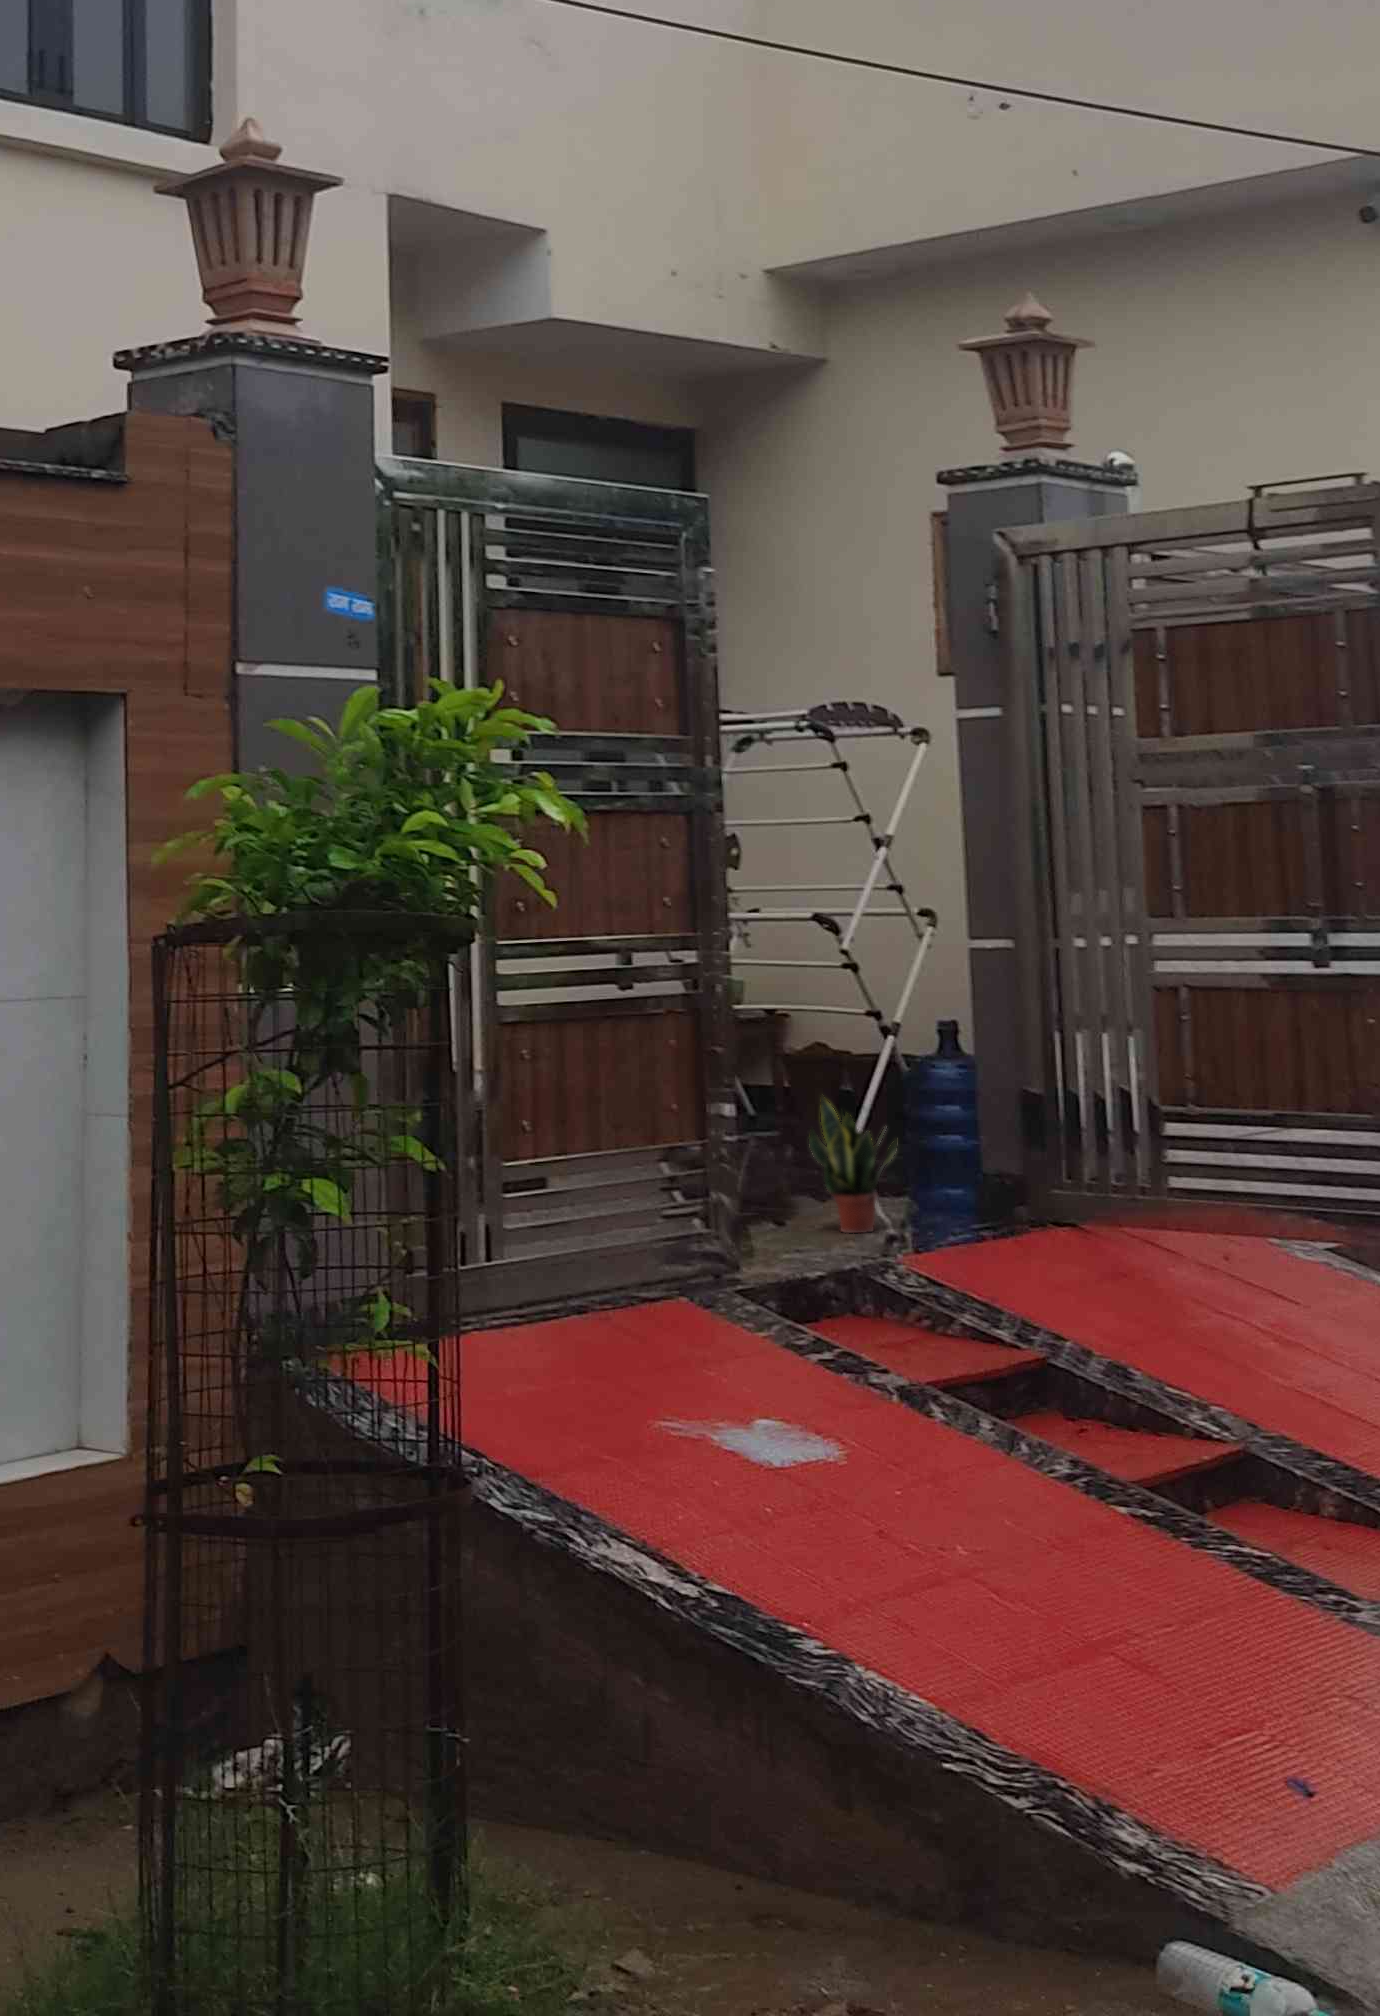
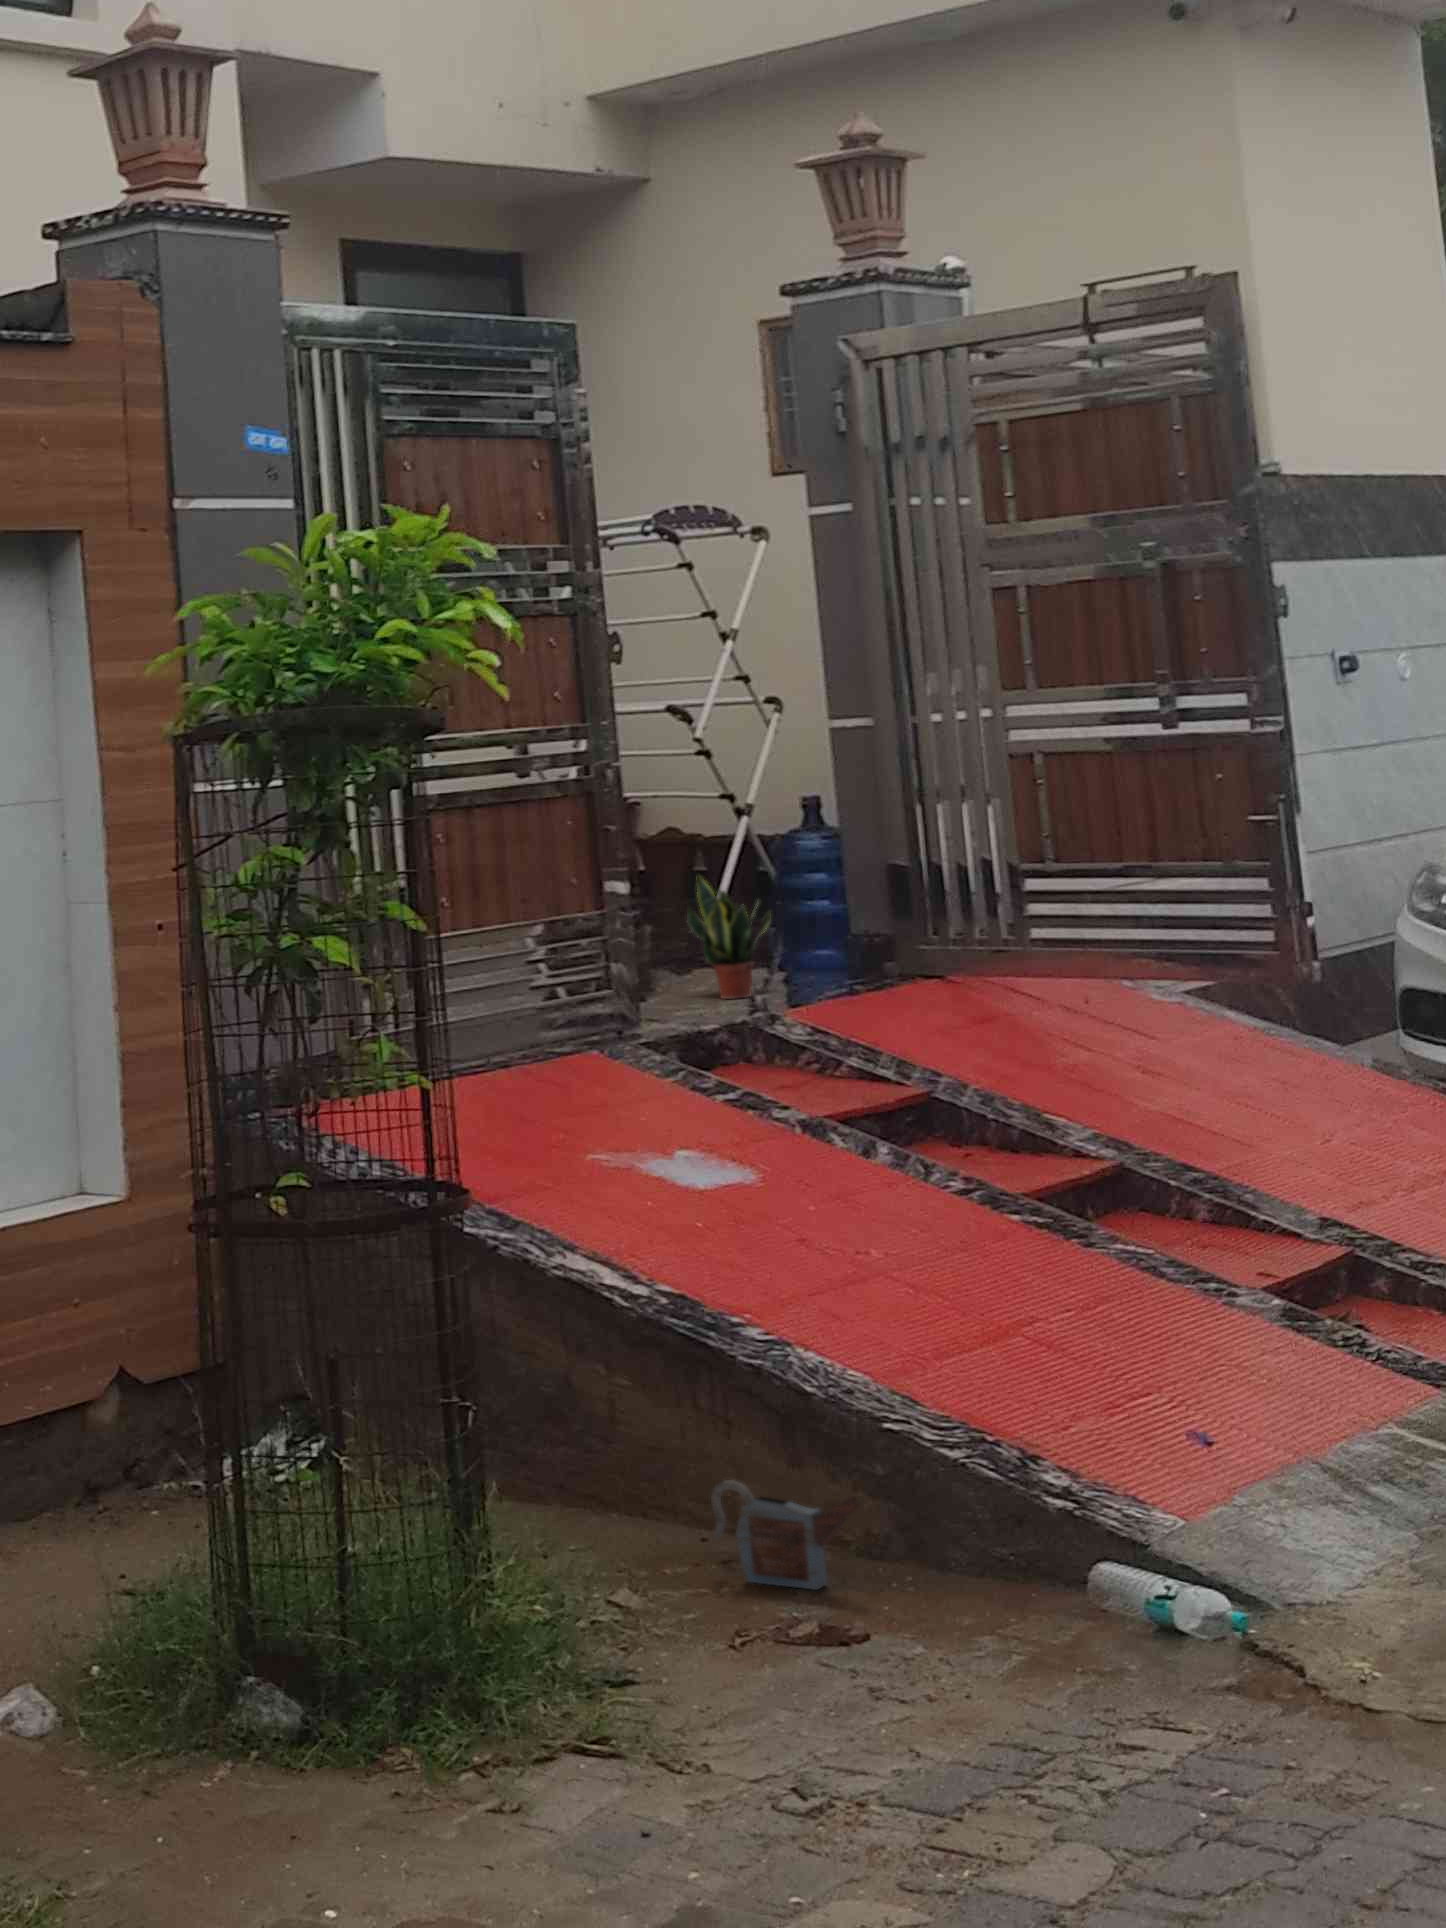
watering can: none [743,1816,910,1955] -> present [711,1480,860,1590]

